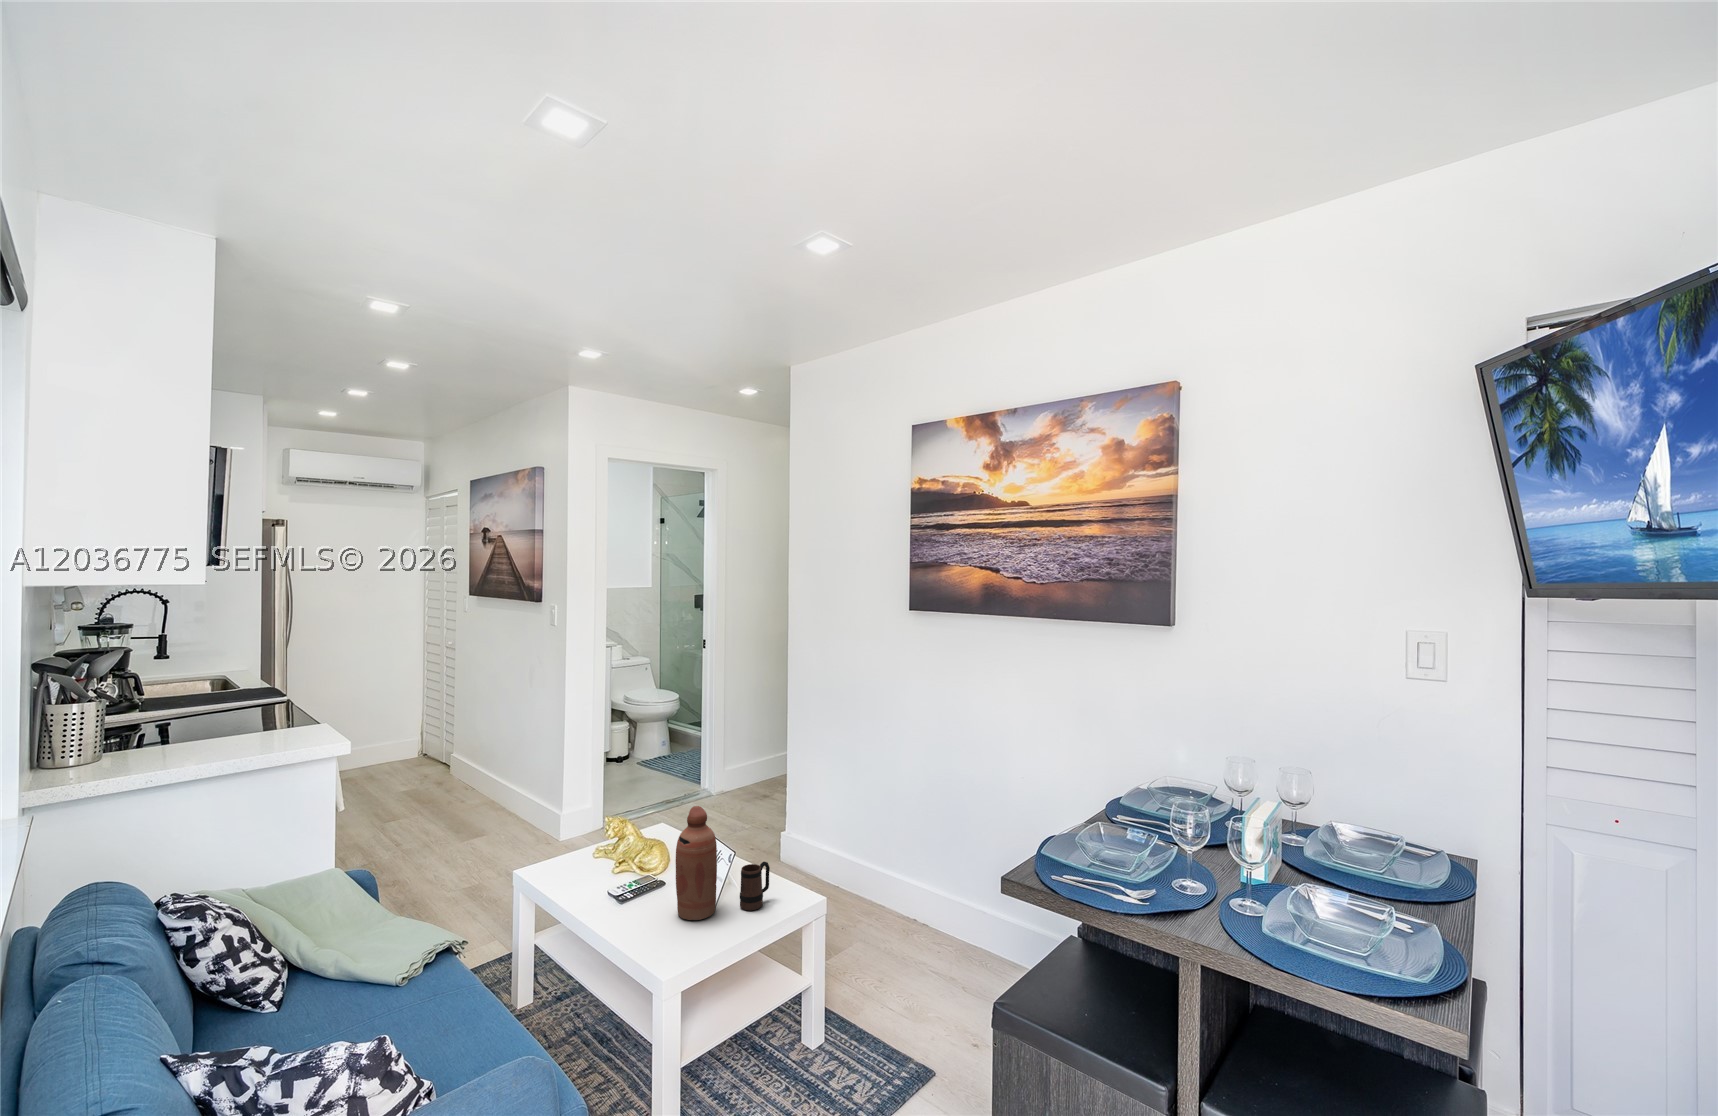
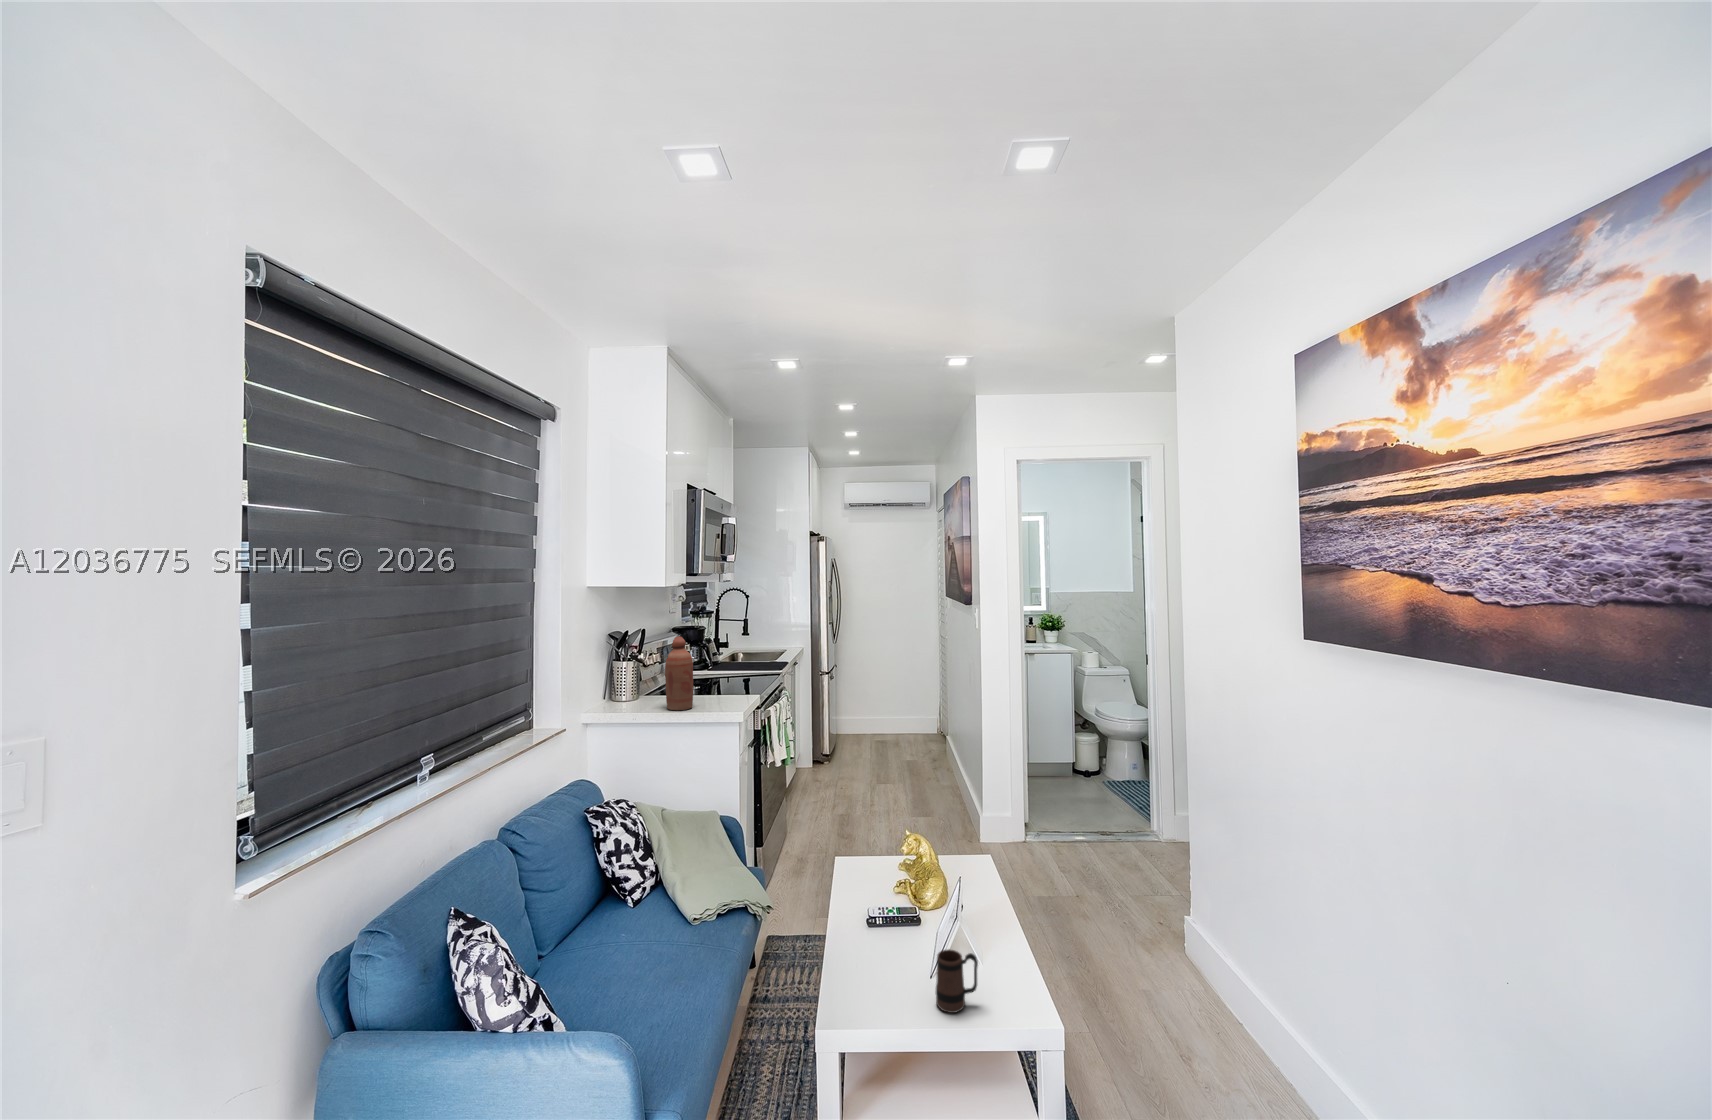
bottle: present [676,806,717,920] -> present [665,636,693,710]

